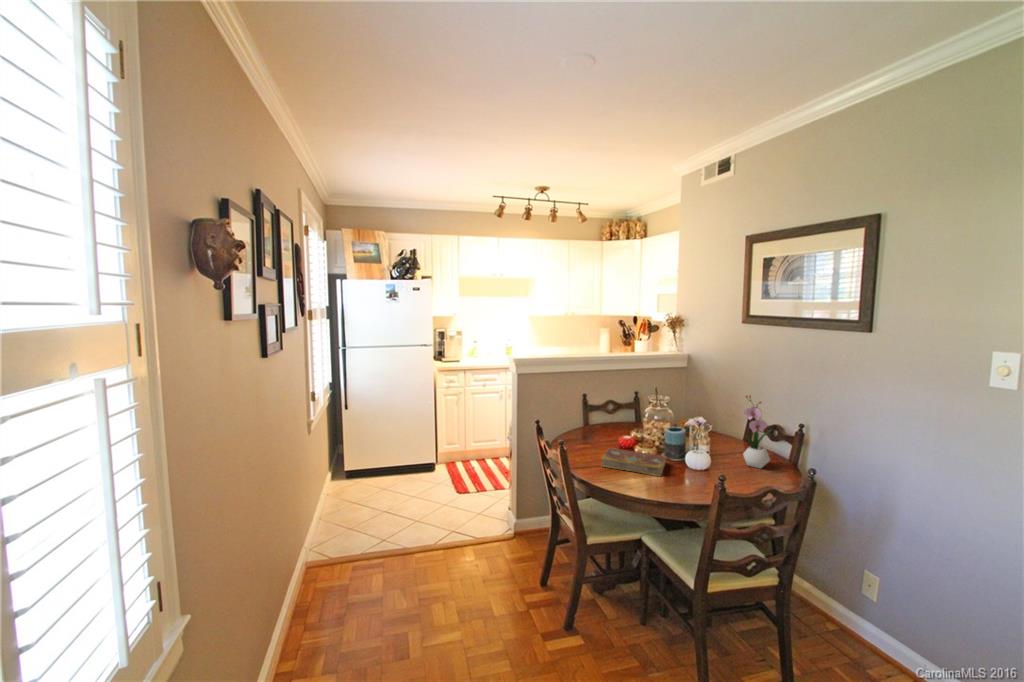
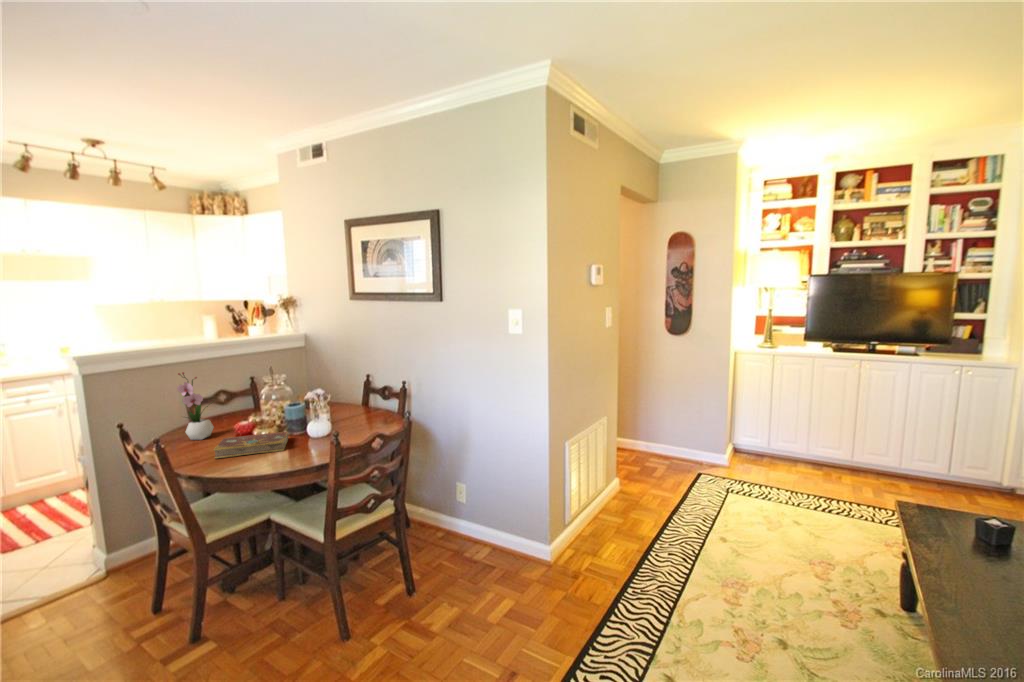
flower arrangement: present [743,396,772,468] -> present [177,372,214,440]

